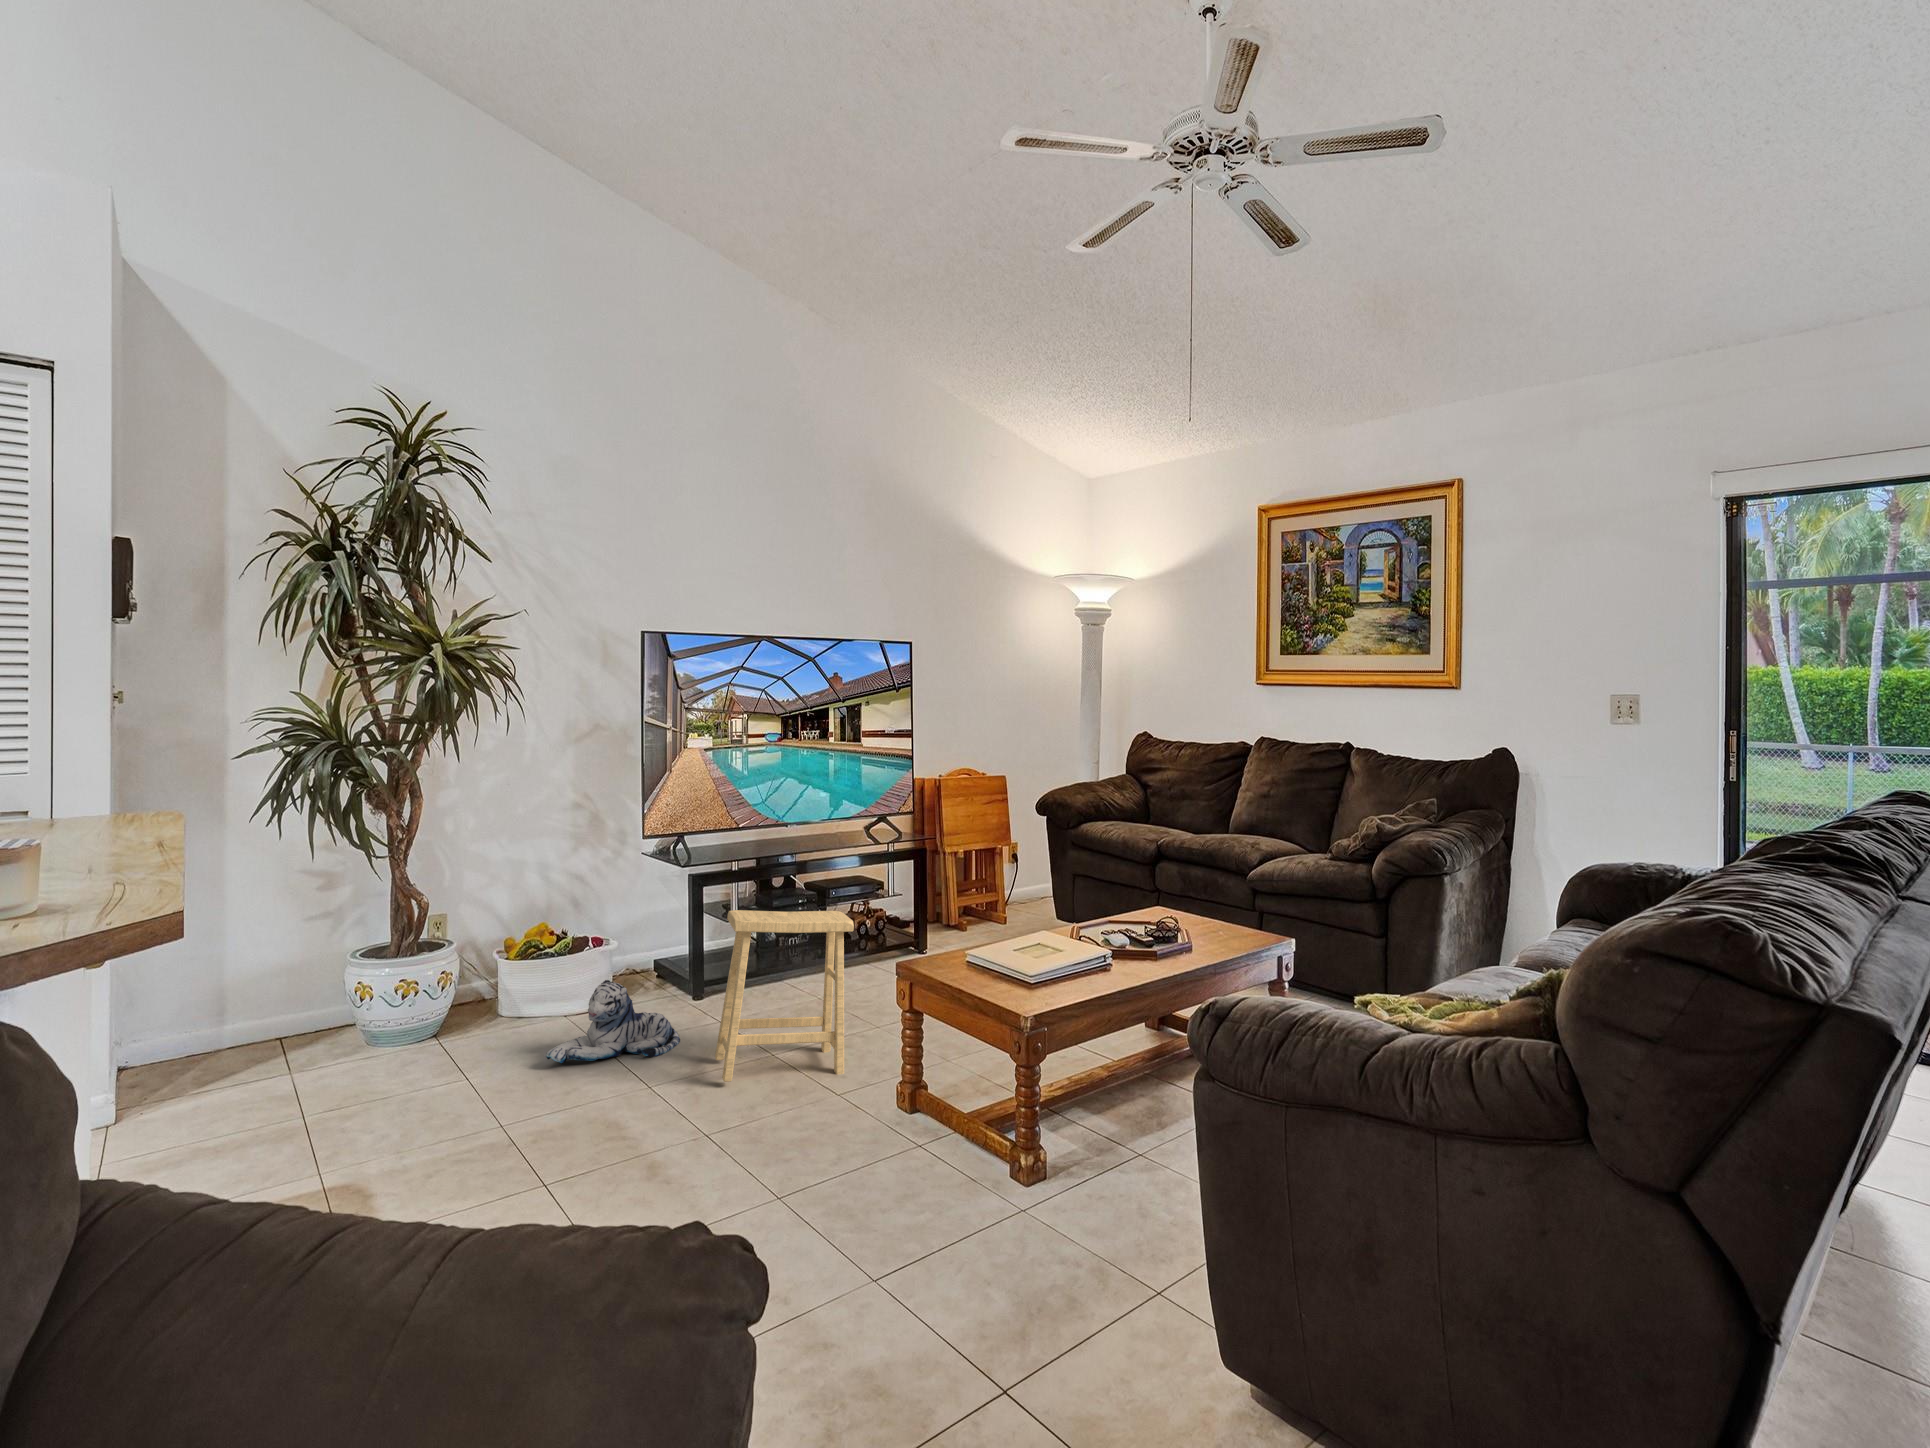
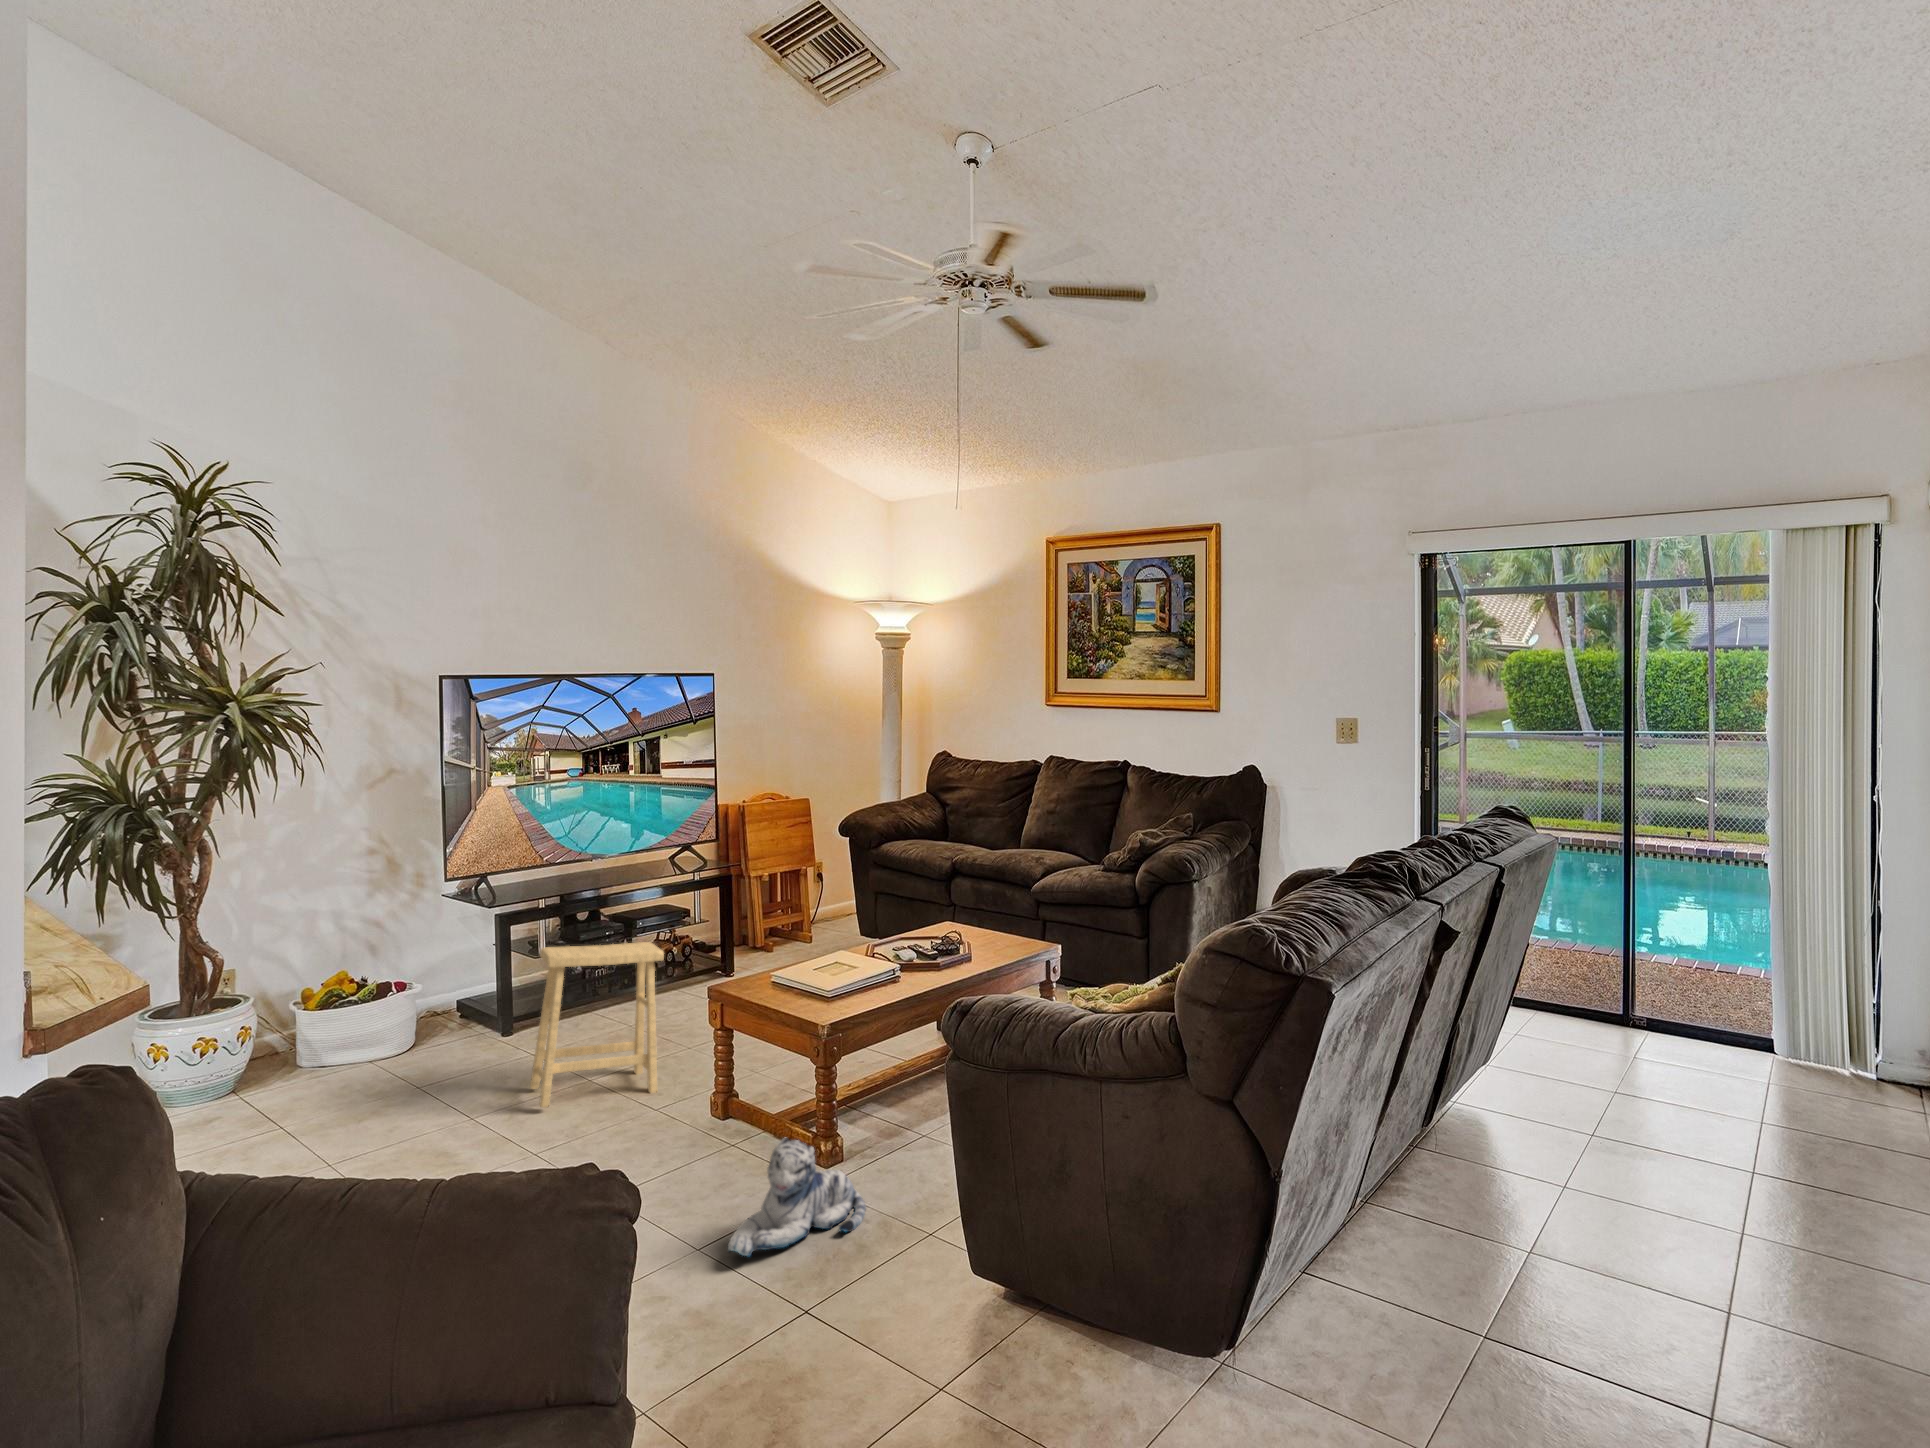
plush toy: present [546,980,680,1063] -> present [727,1137,866,1256]

